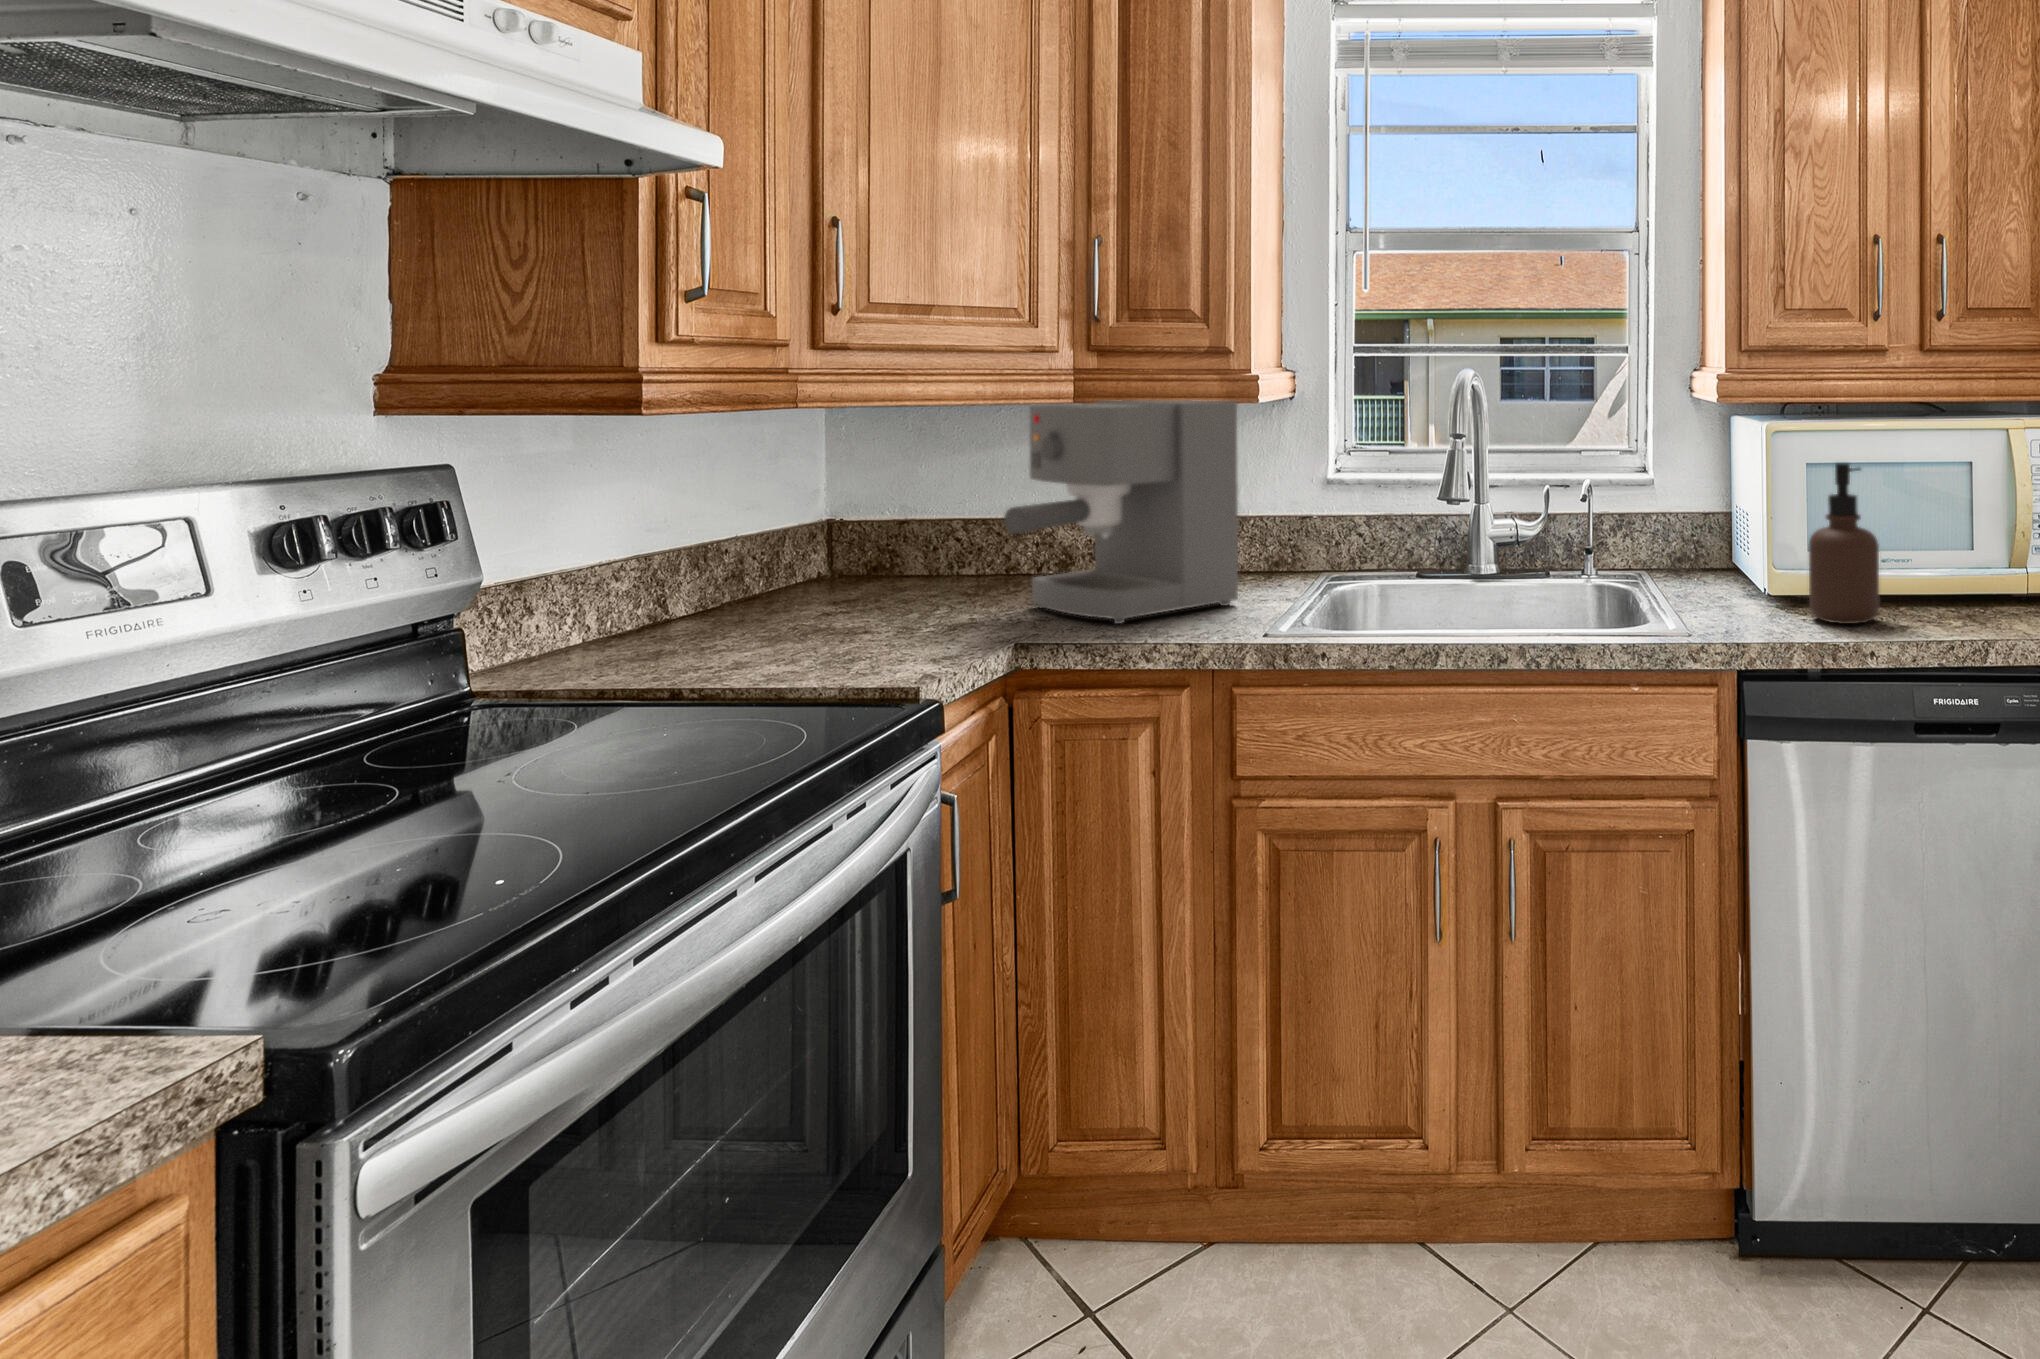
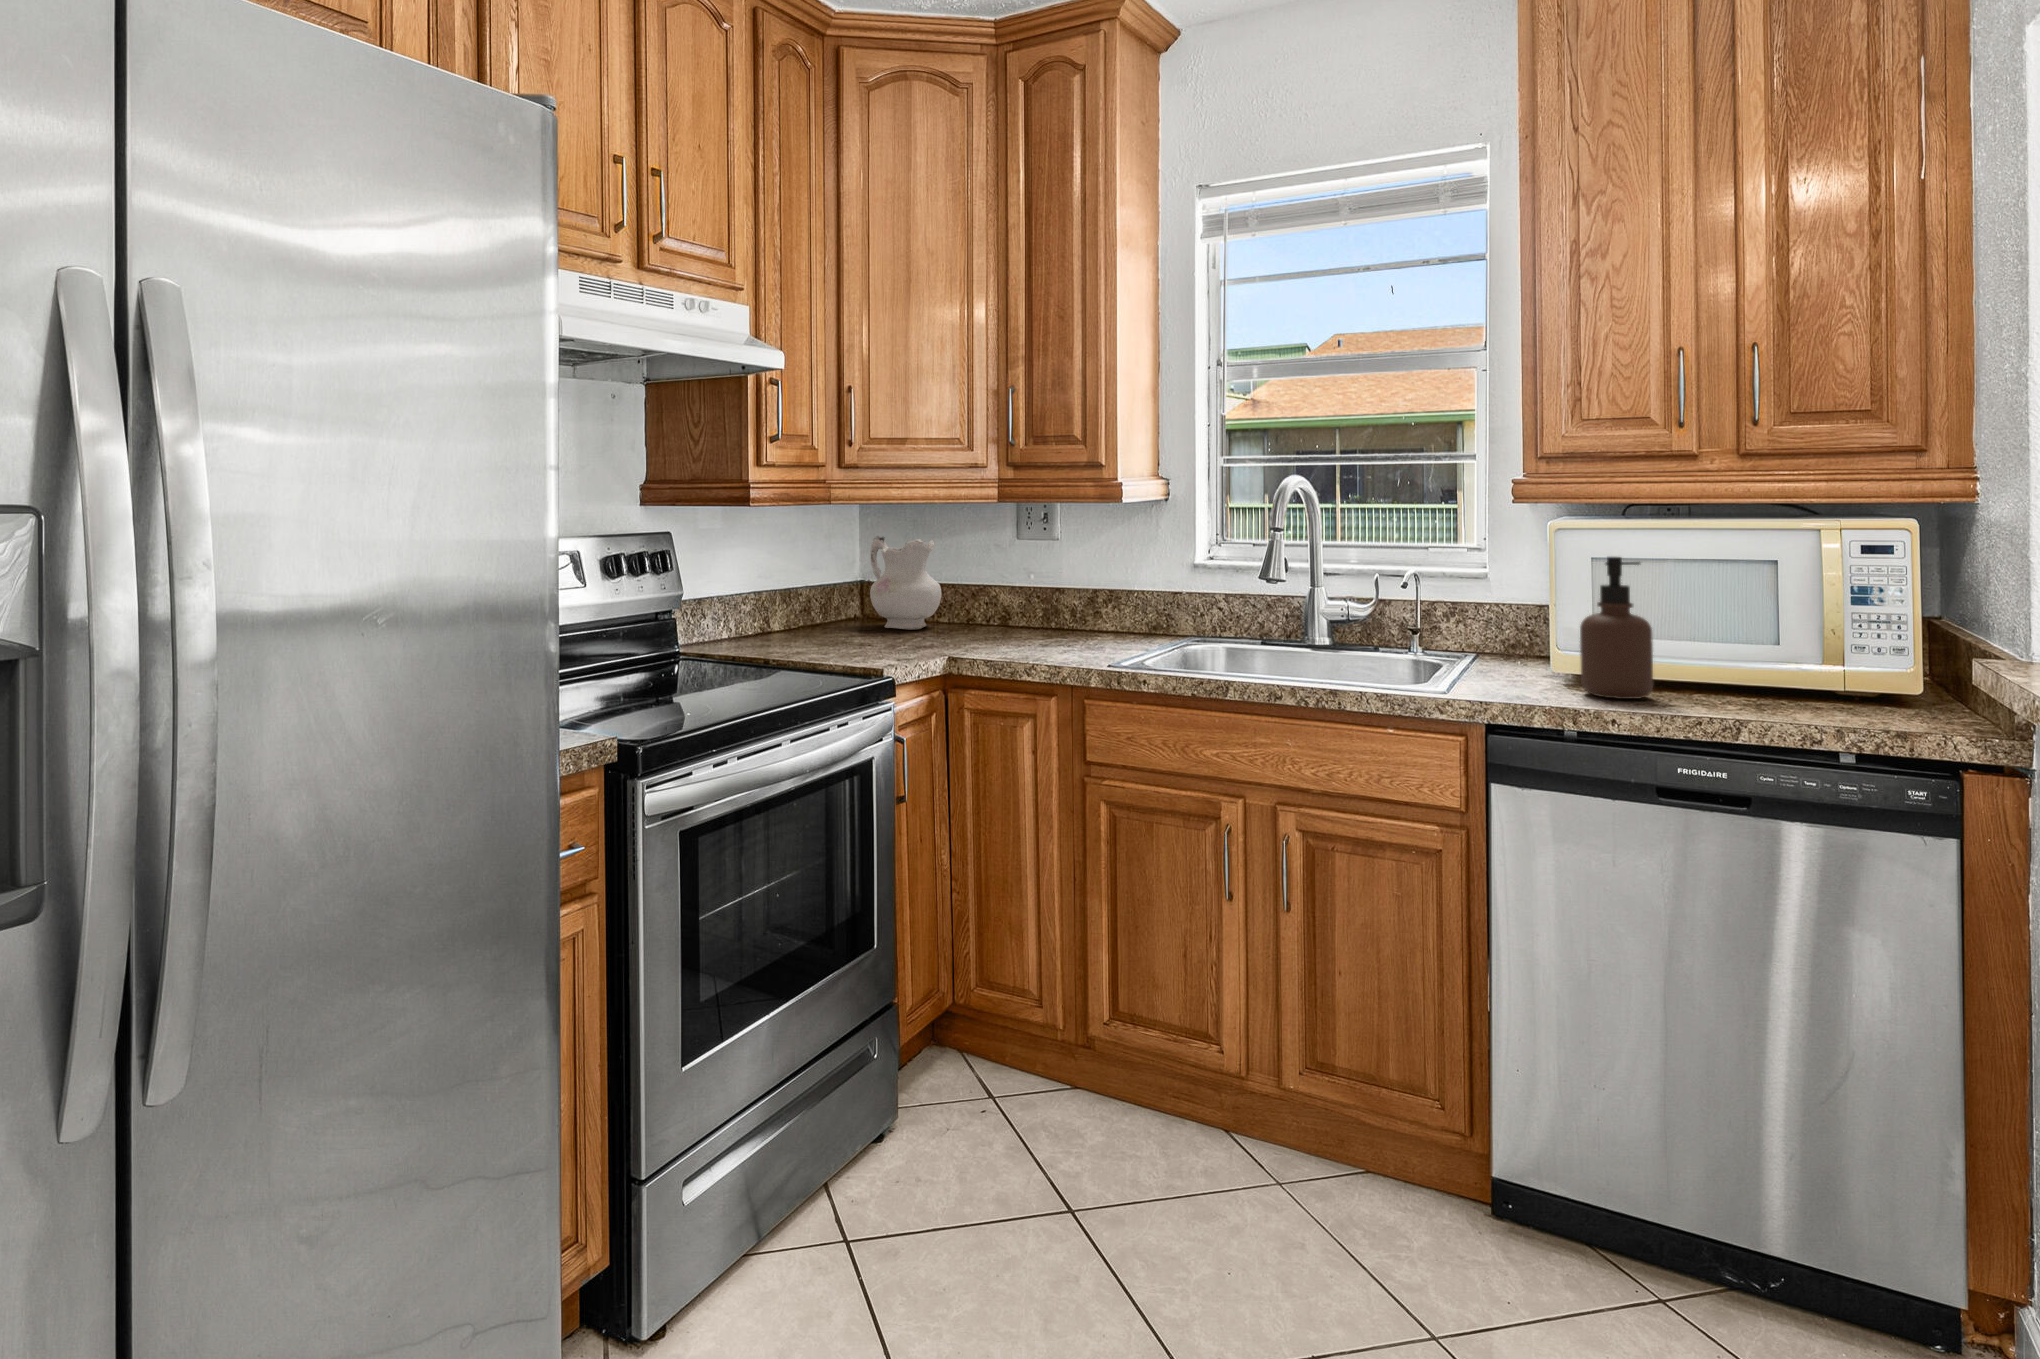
coffee maker: present [1004,400,1238,624] -> none [945,501,1110,652]
ceramic pitcher: none [841,453,963,597] -> present [870,536,941,630]

